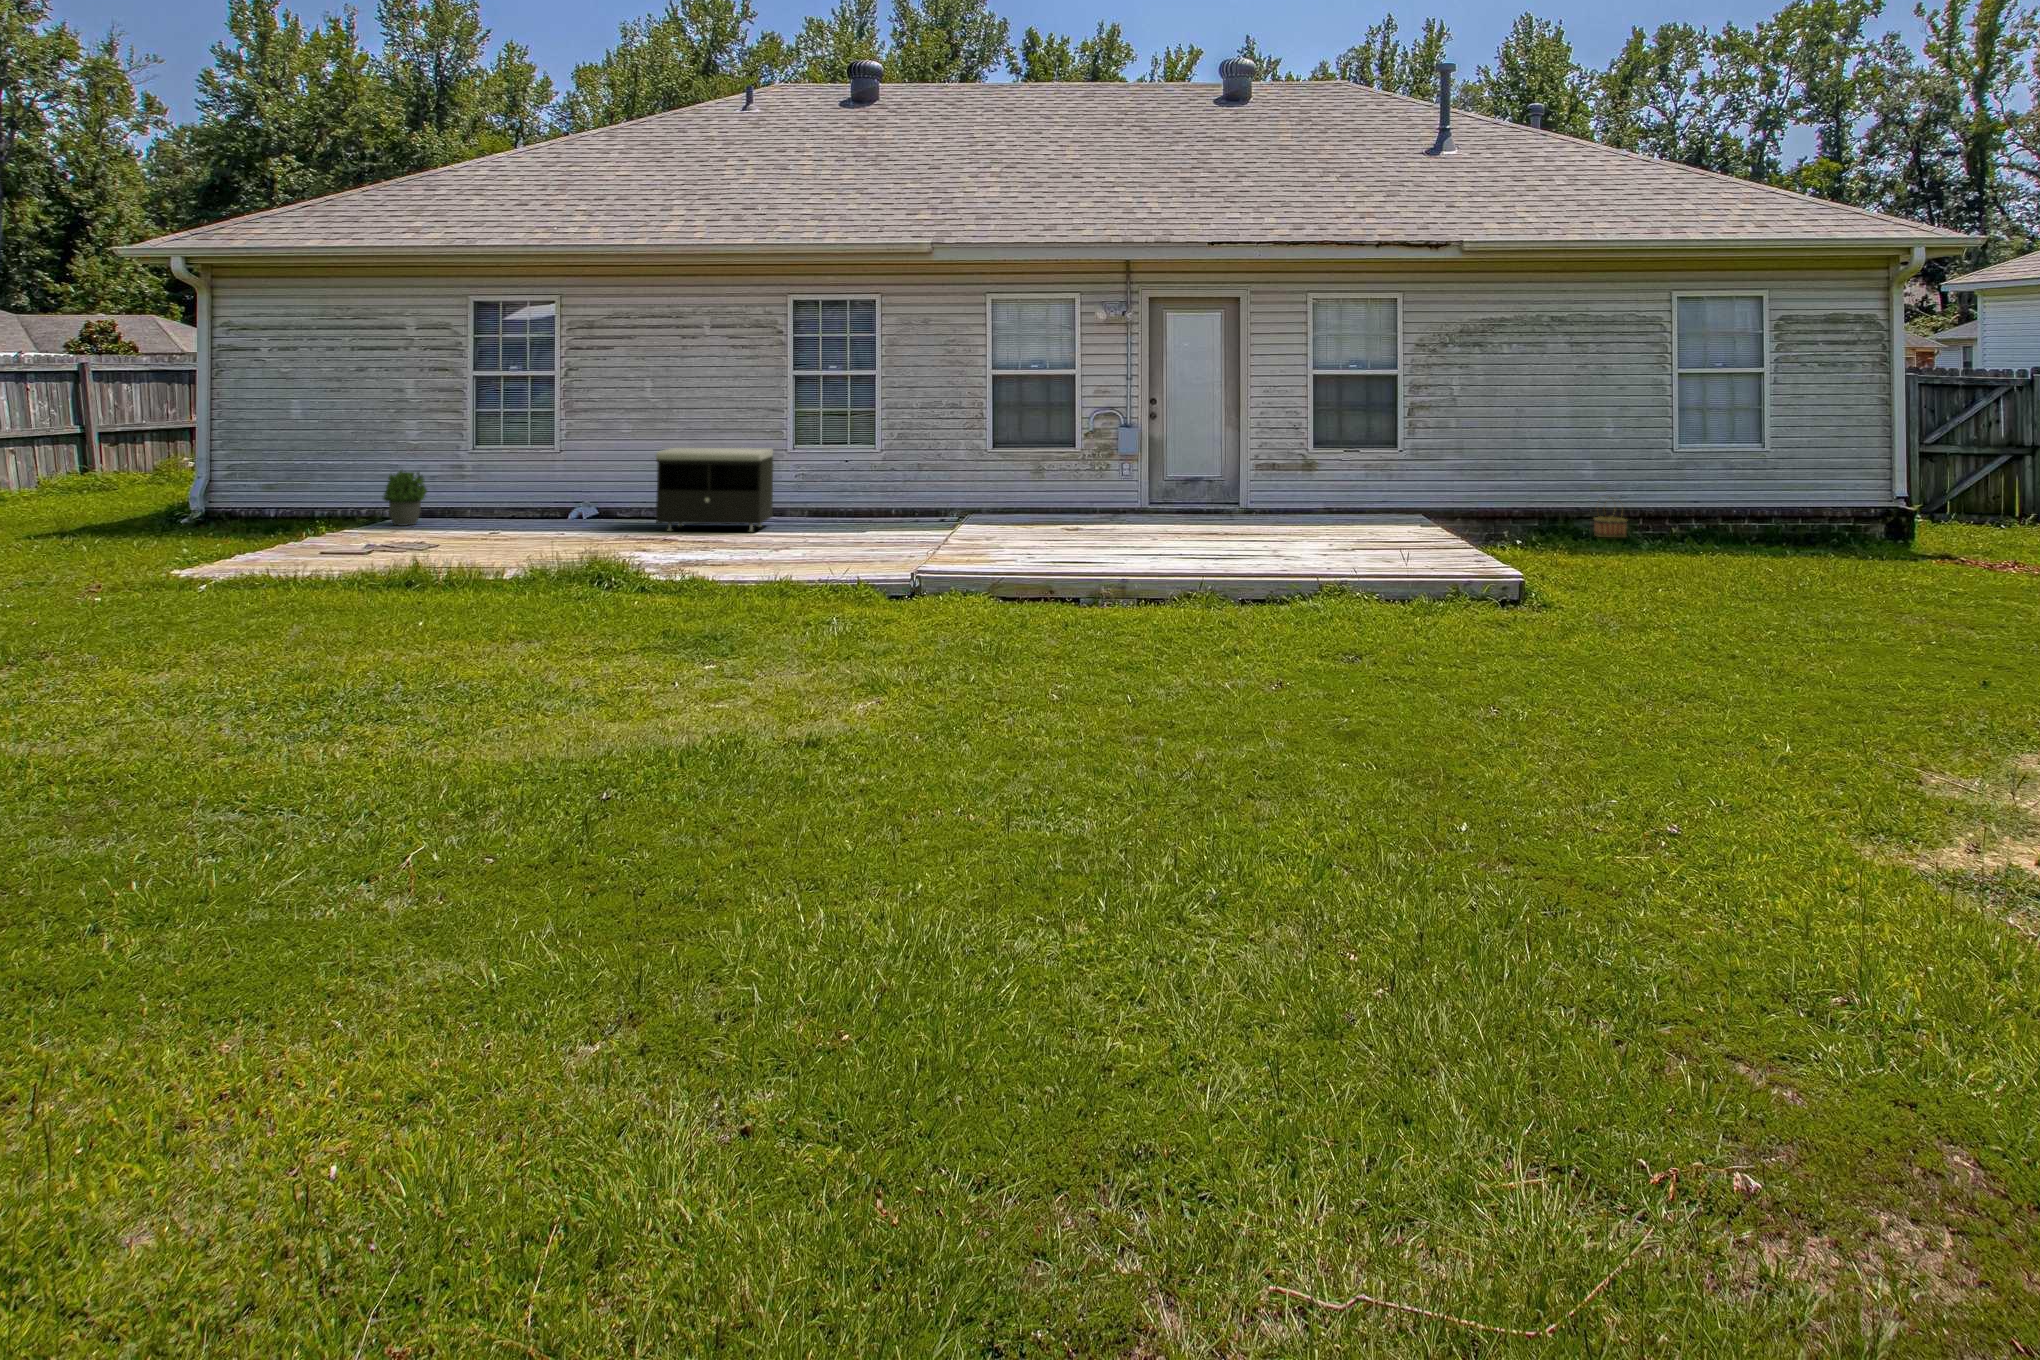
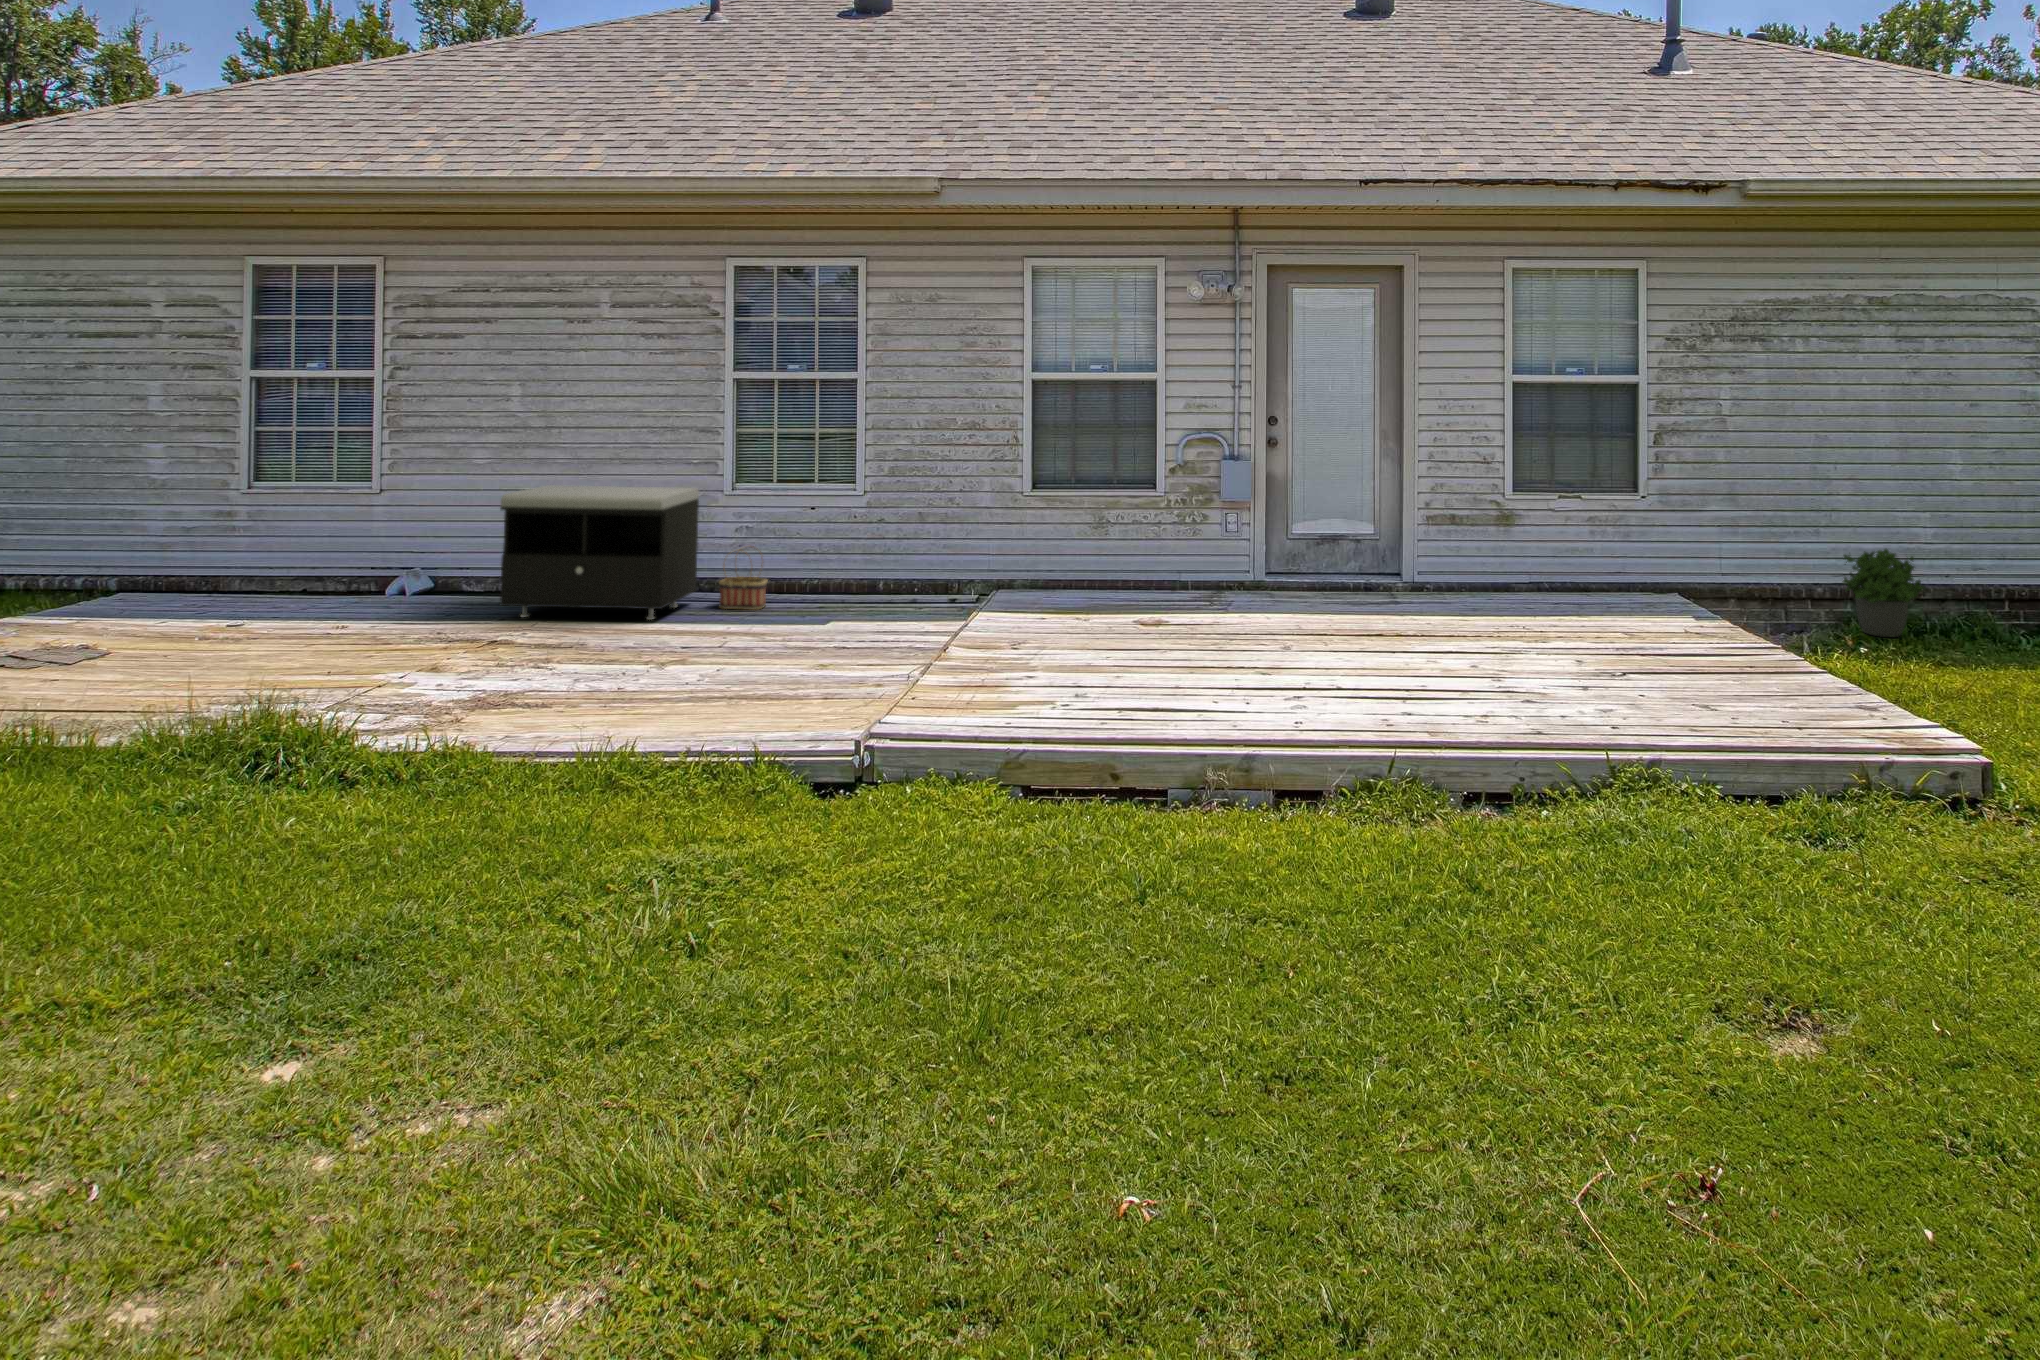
potted plant: present [383,471,427,526] -> present [1842,549,1925,637]
basket: present [1594,497,1627,537] -> present [719,546,767,609]

